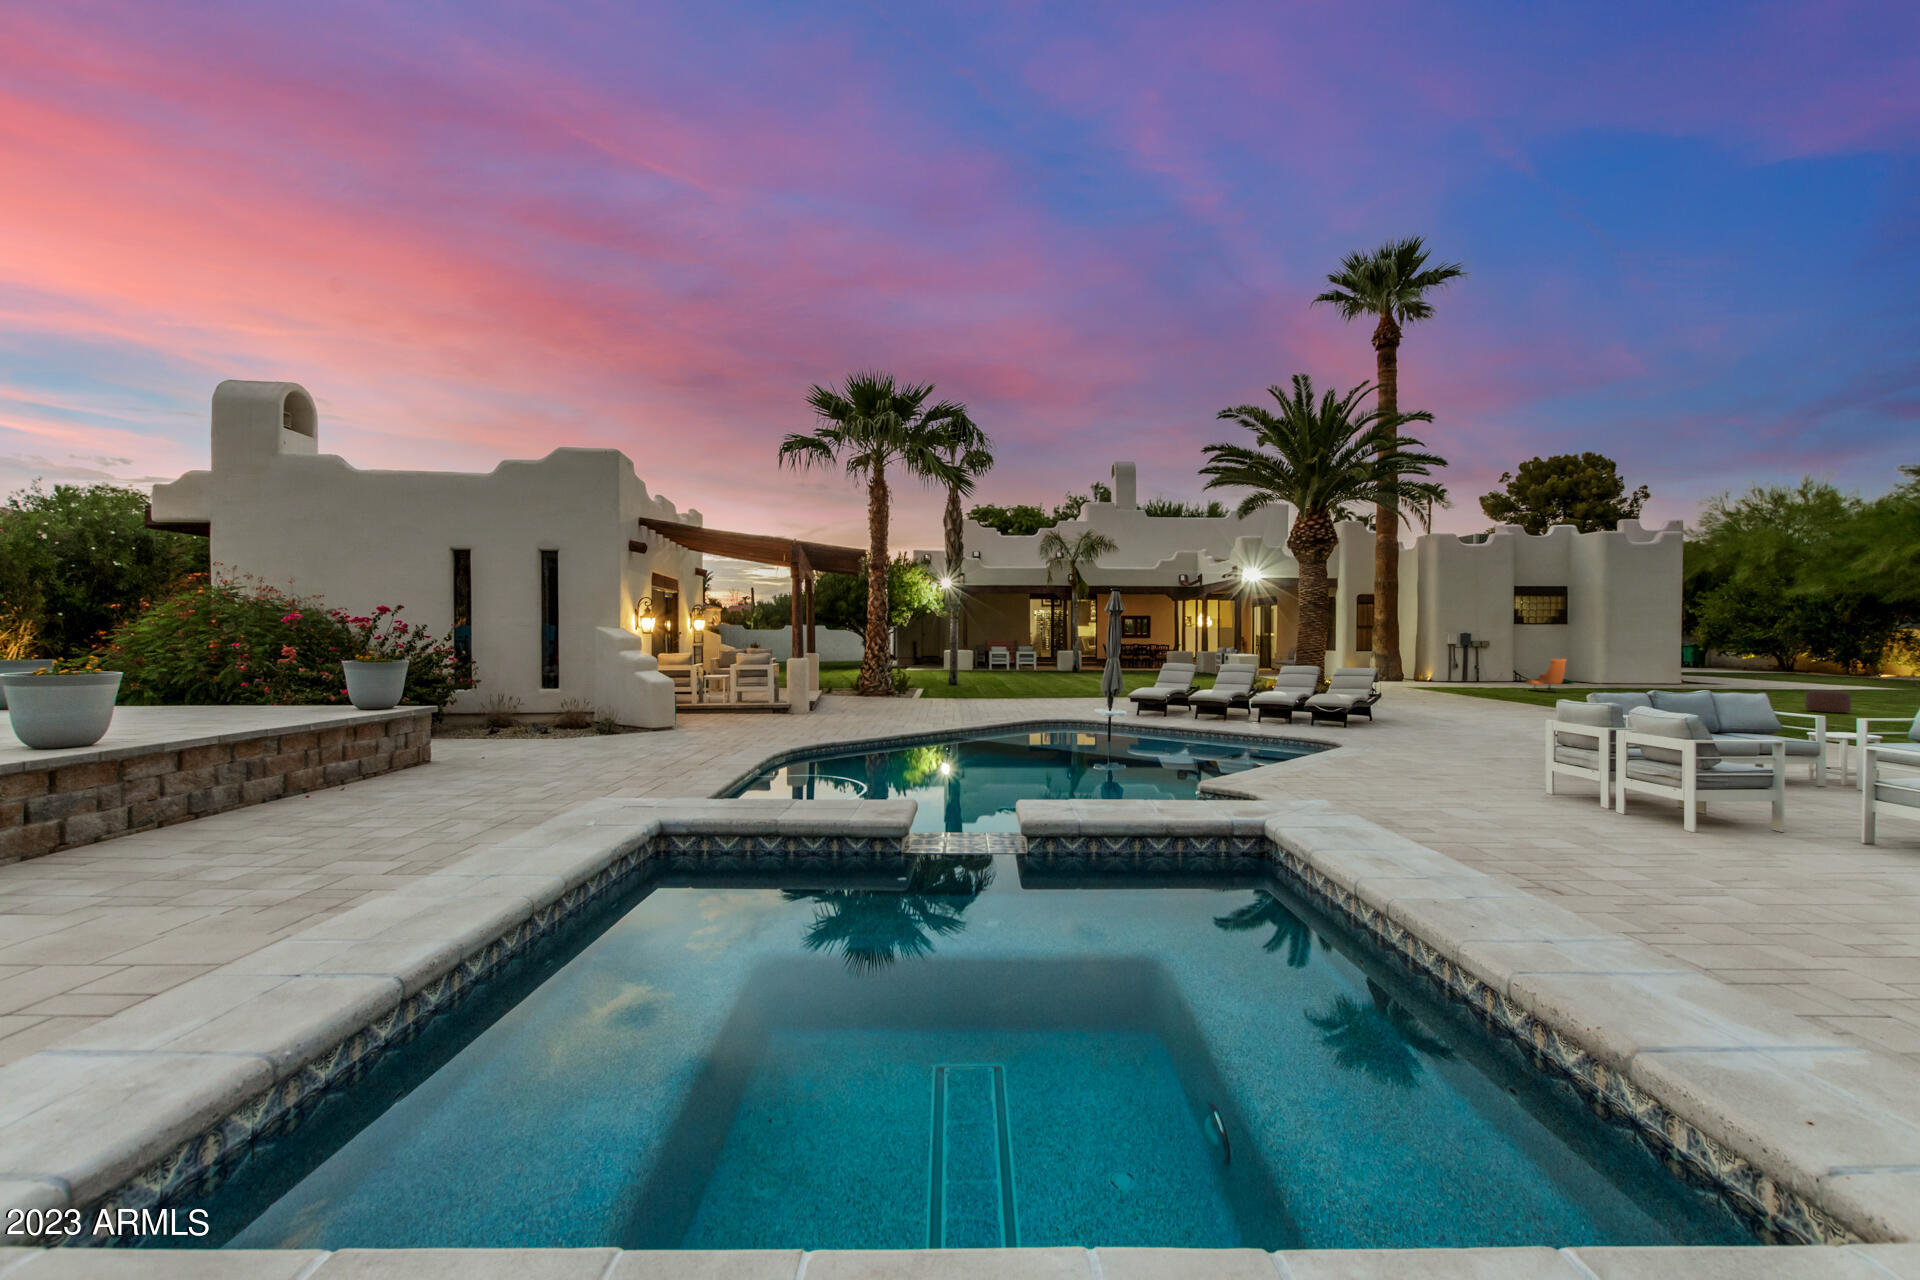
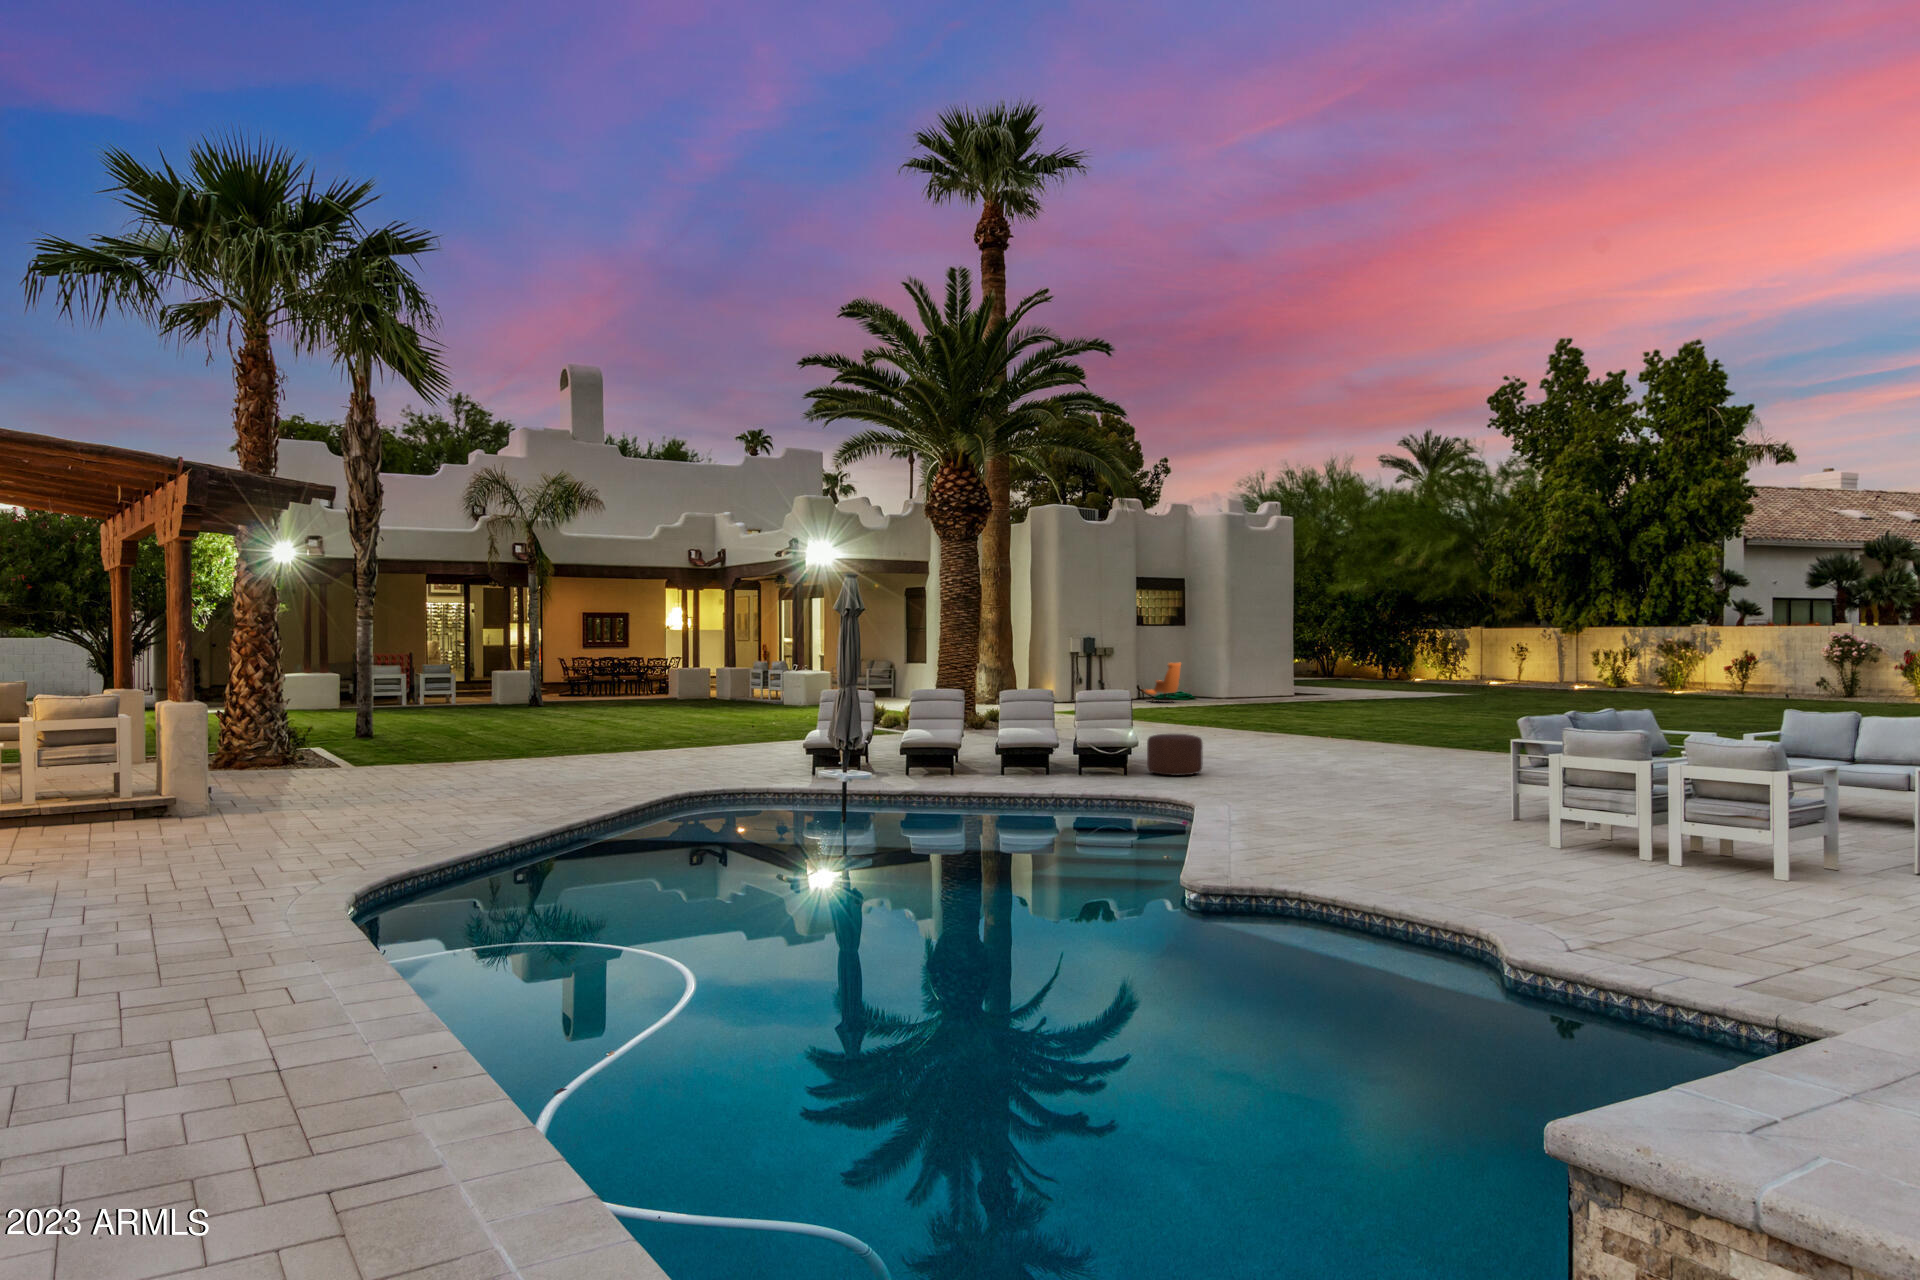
ottoman: present [1805,690,1851,713] -> present [1147,734,1203,775]

